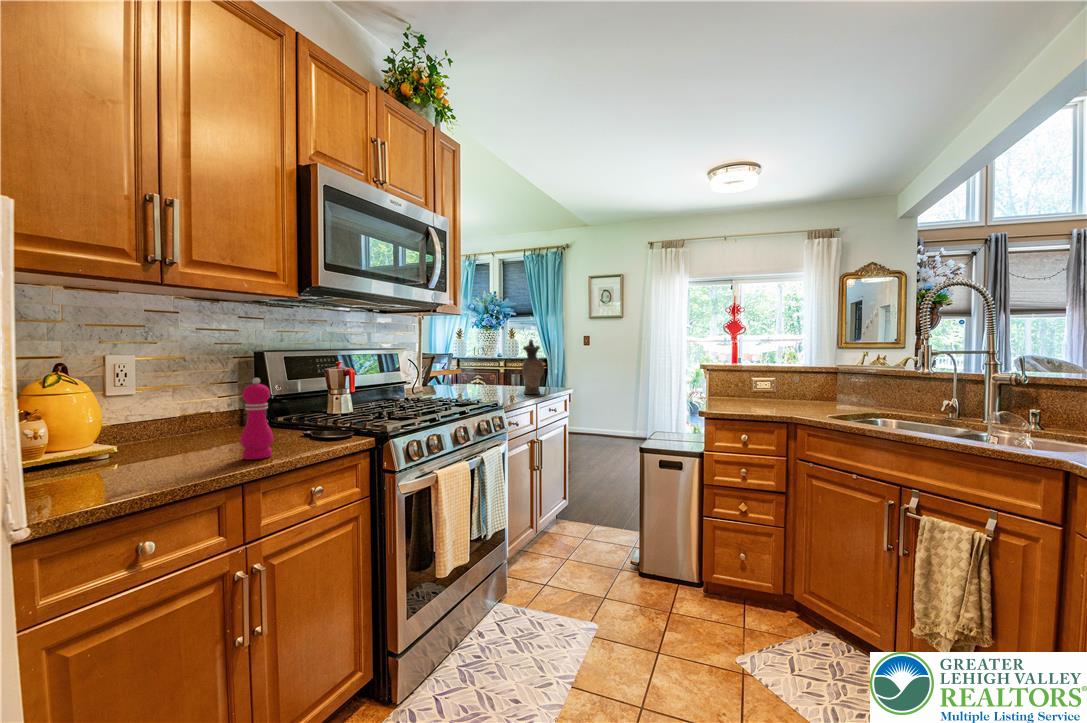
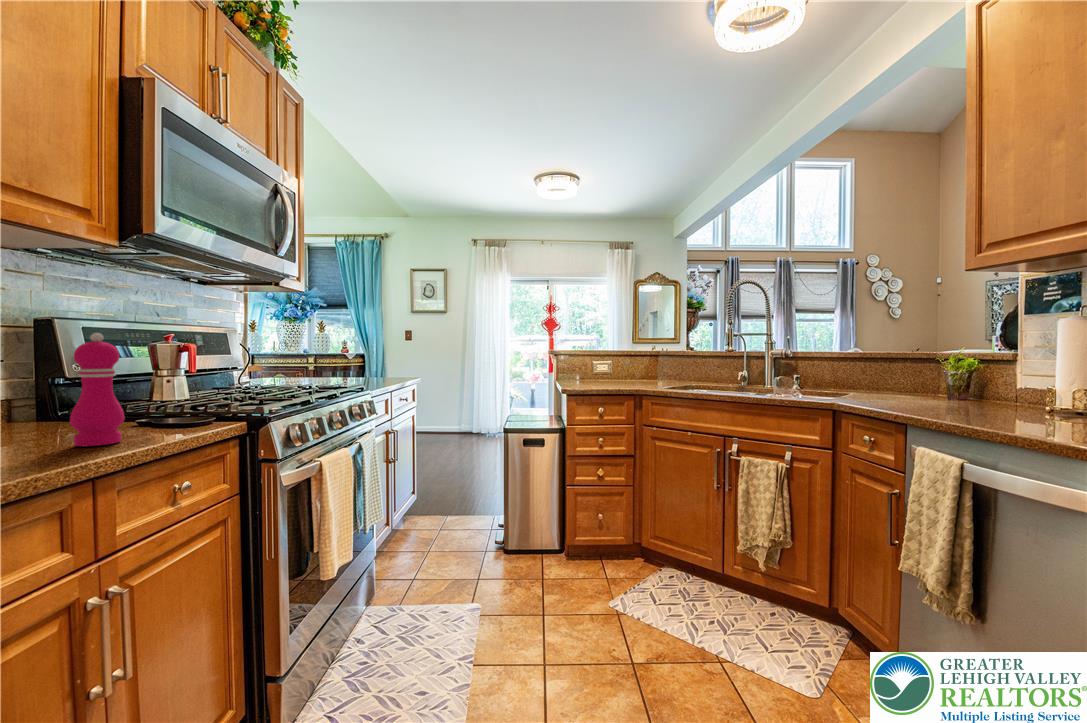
ceramic pitcher: present [522,339,545,394] -> none [379,322,404,380]

